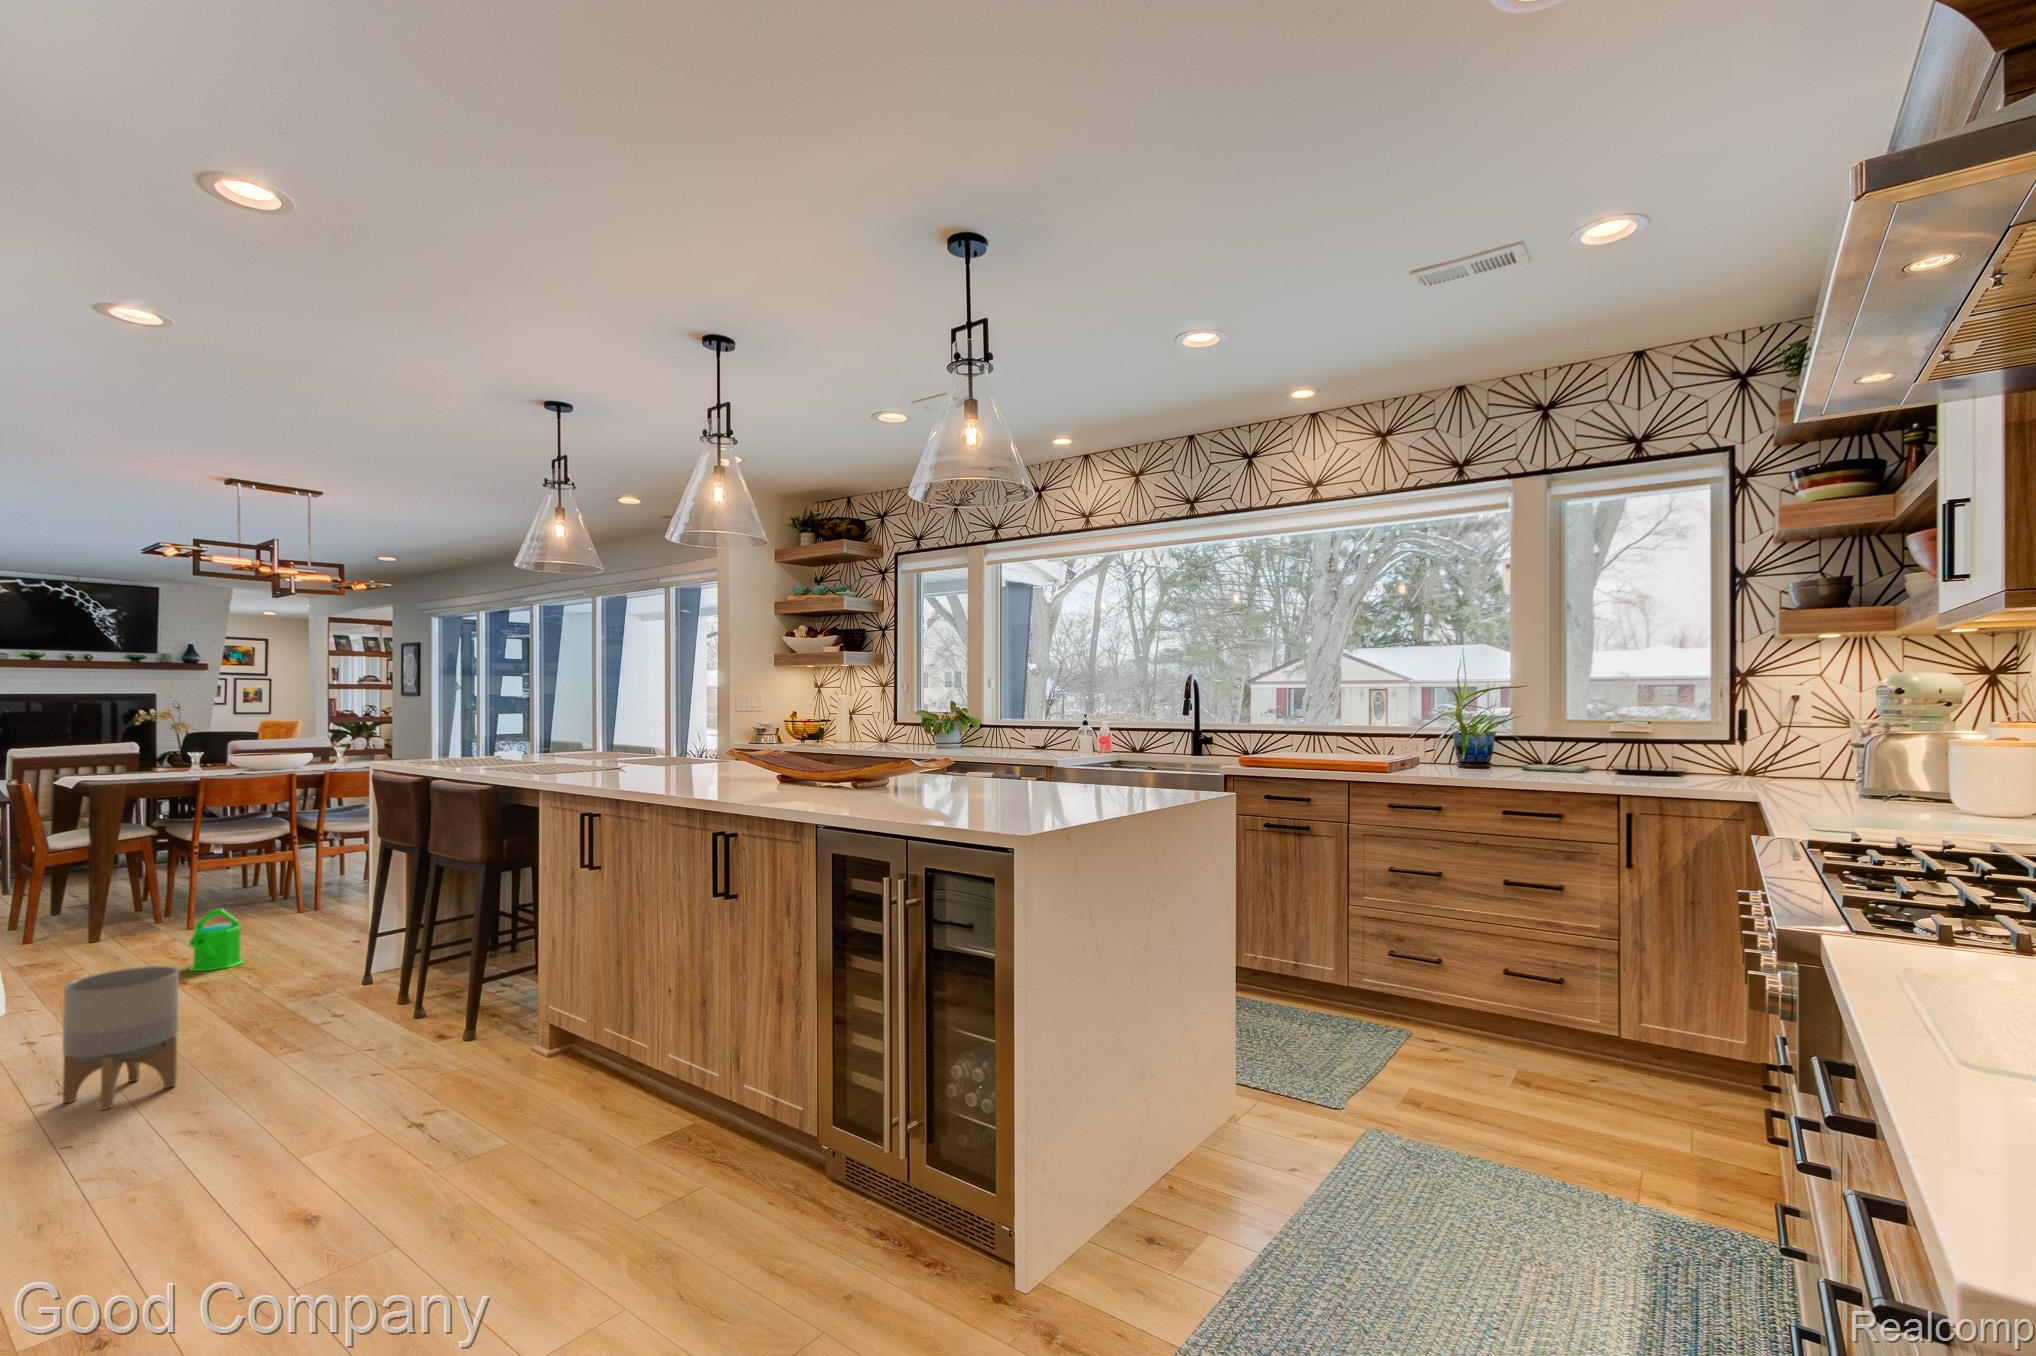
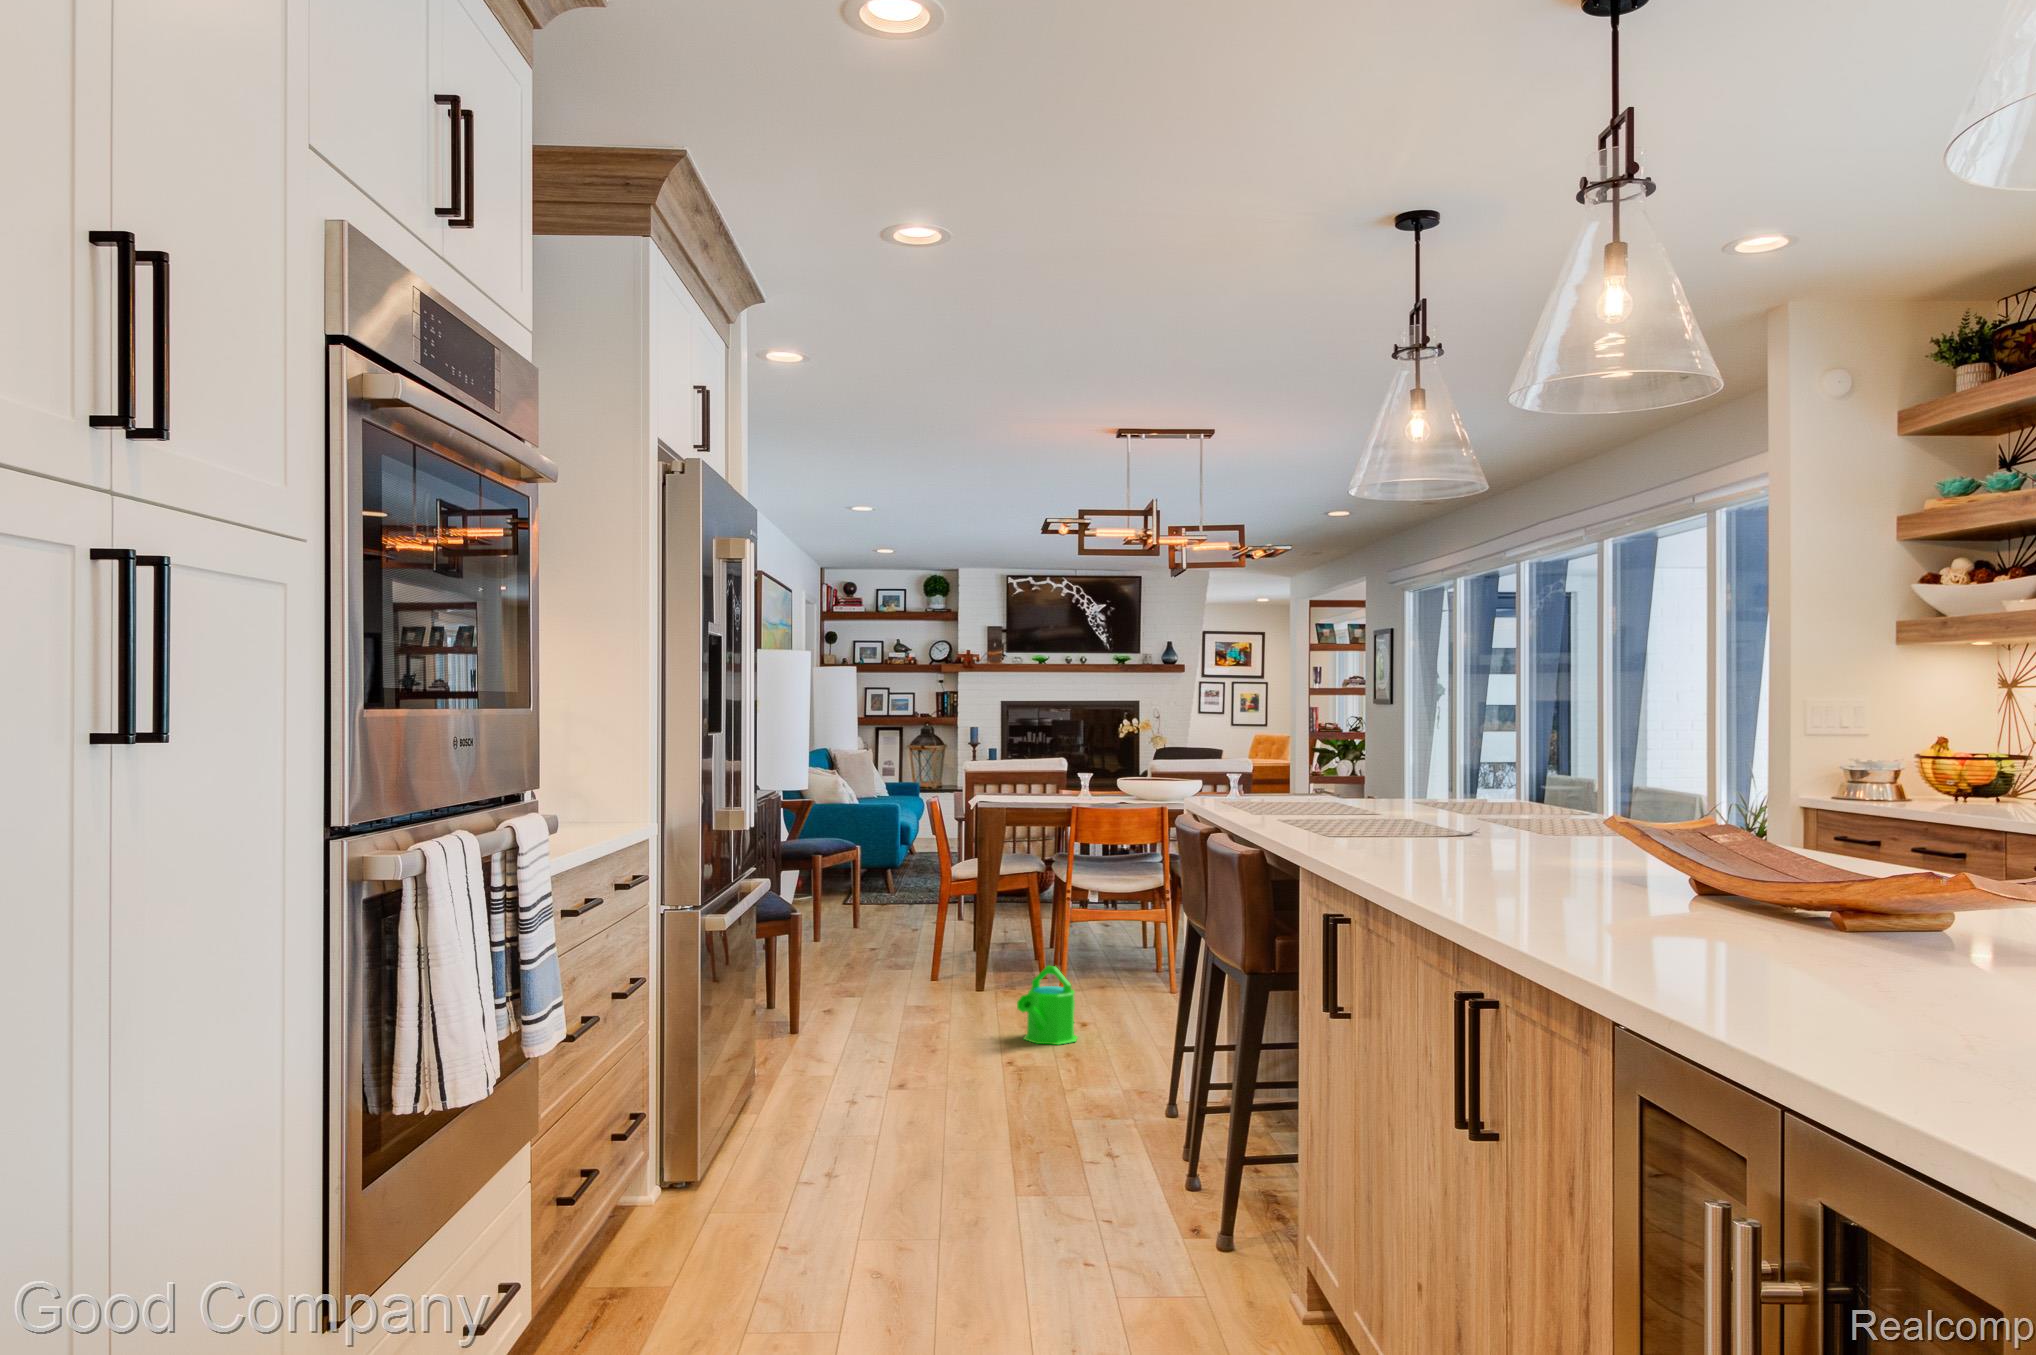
planter: present [63,966,179,1110] -> none [794,1029,901,1205]

